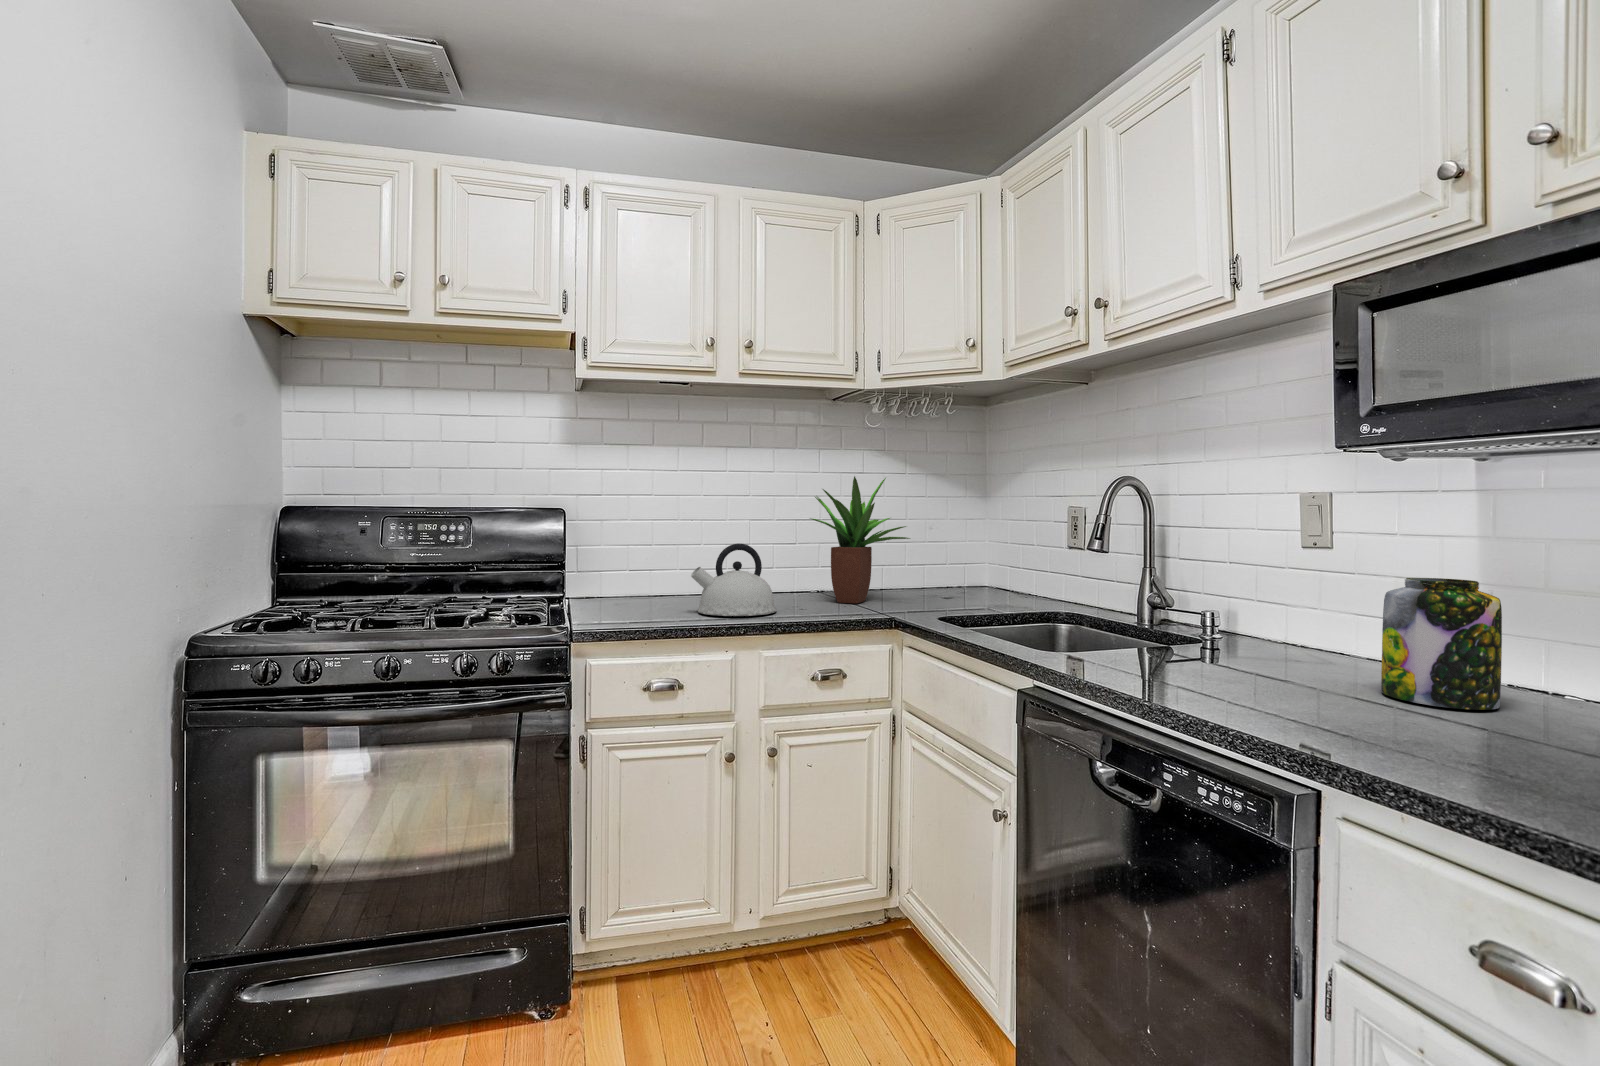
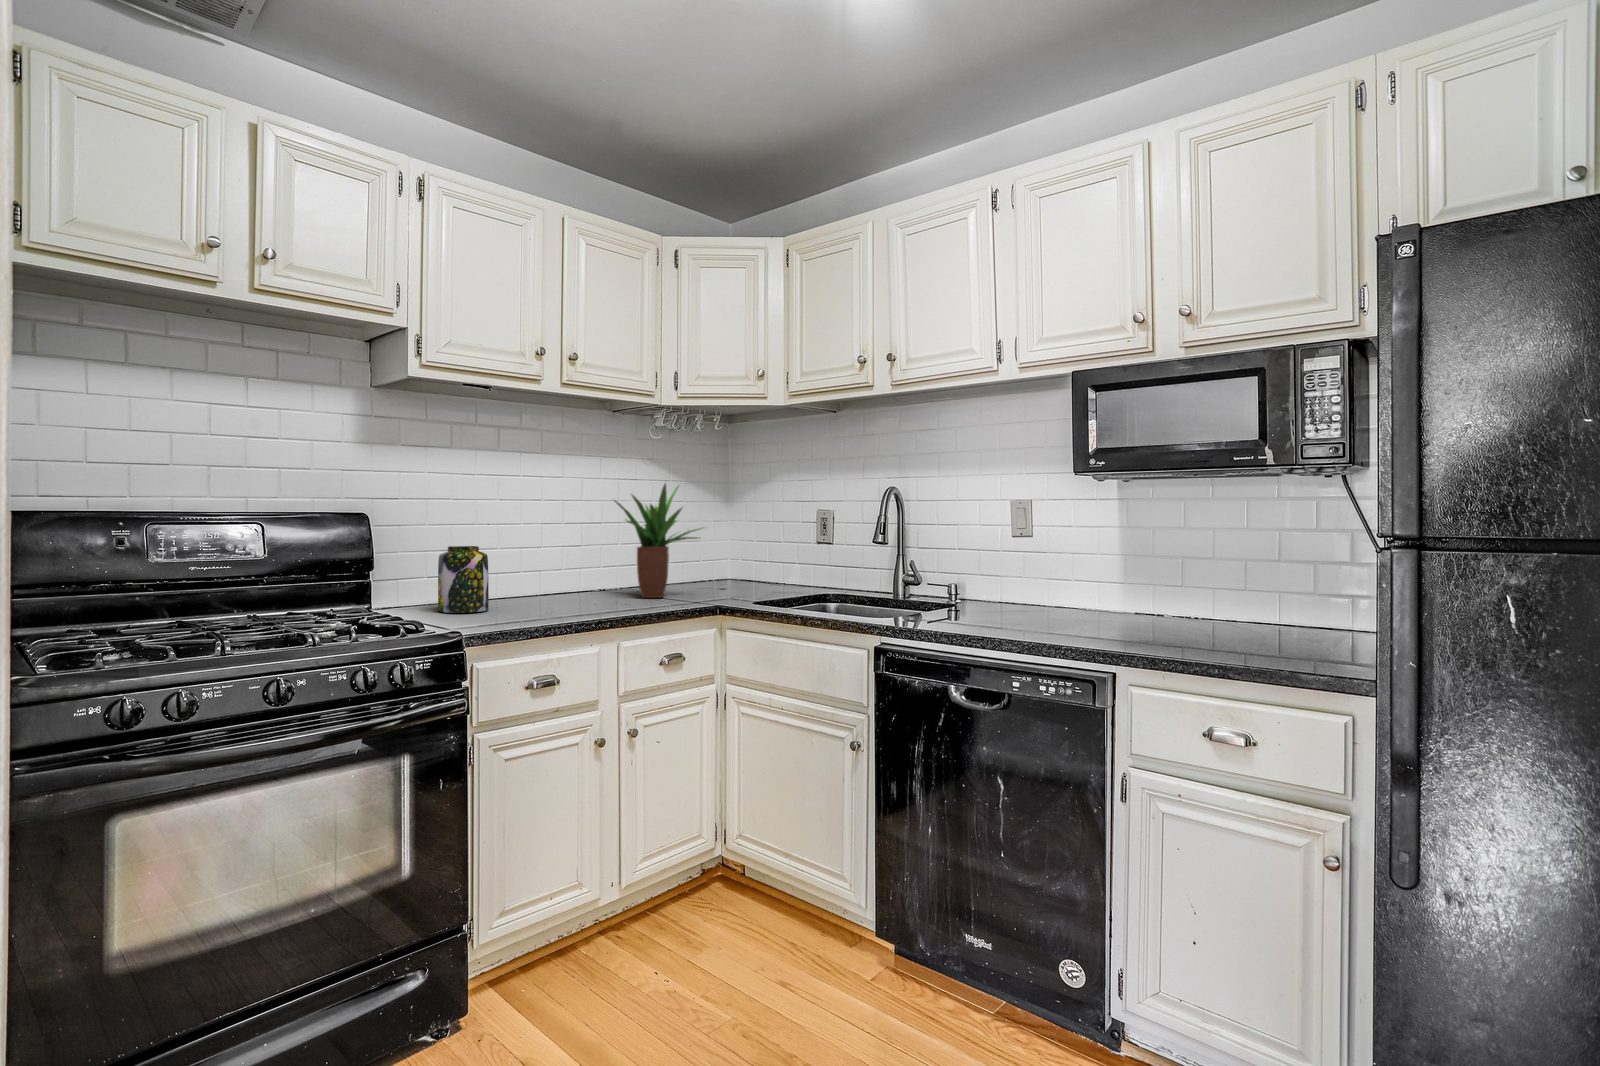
kettle: present [691,544,776,616] -> none [532,545,611,614]
jar: present [1381,578,1502,710] -> present [438,546,489,613]

